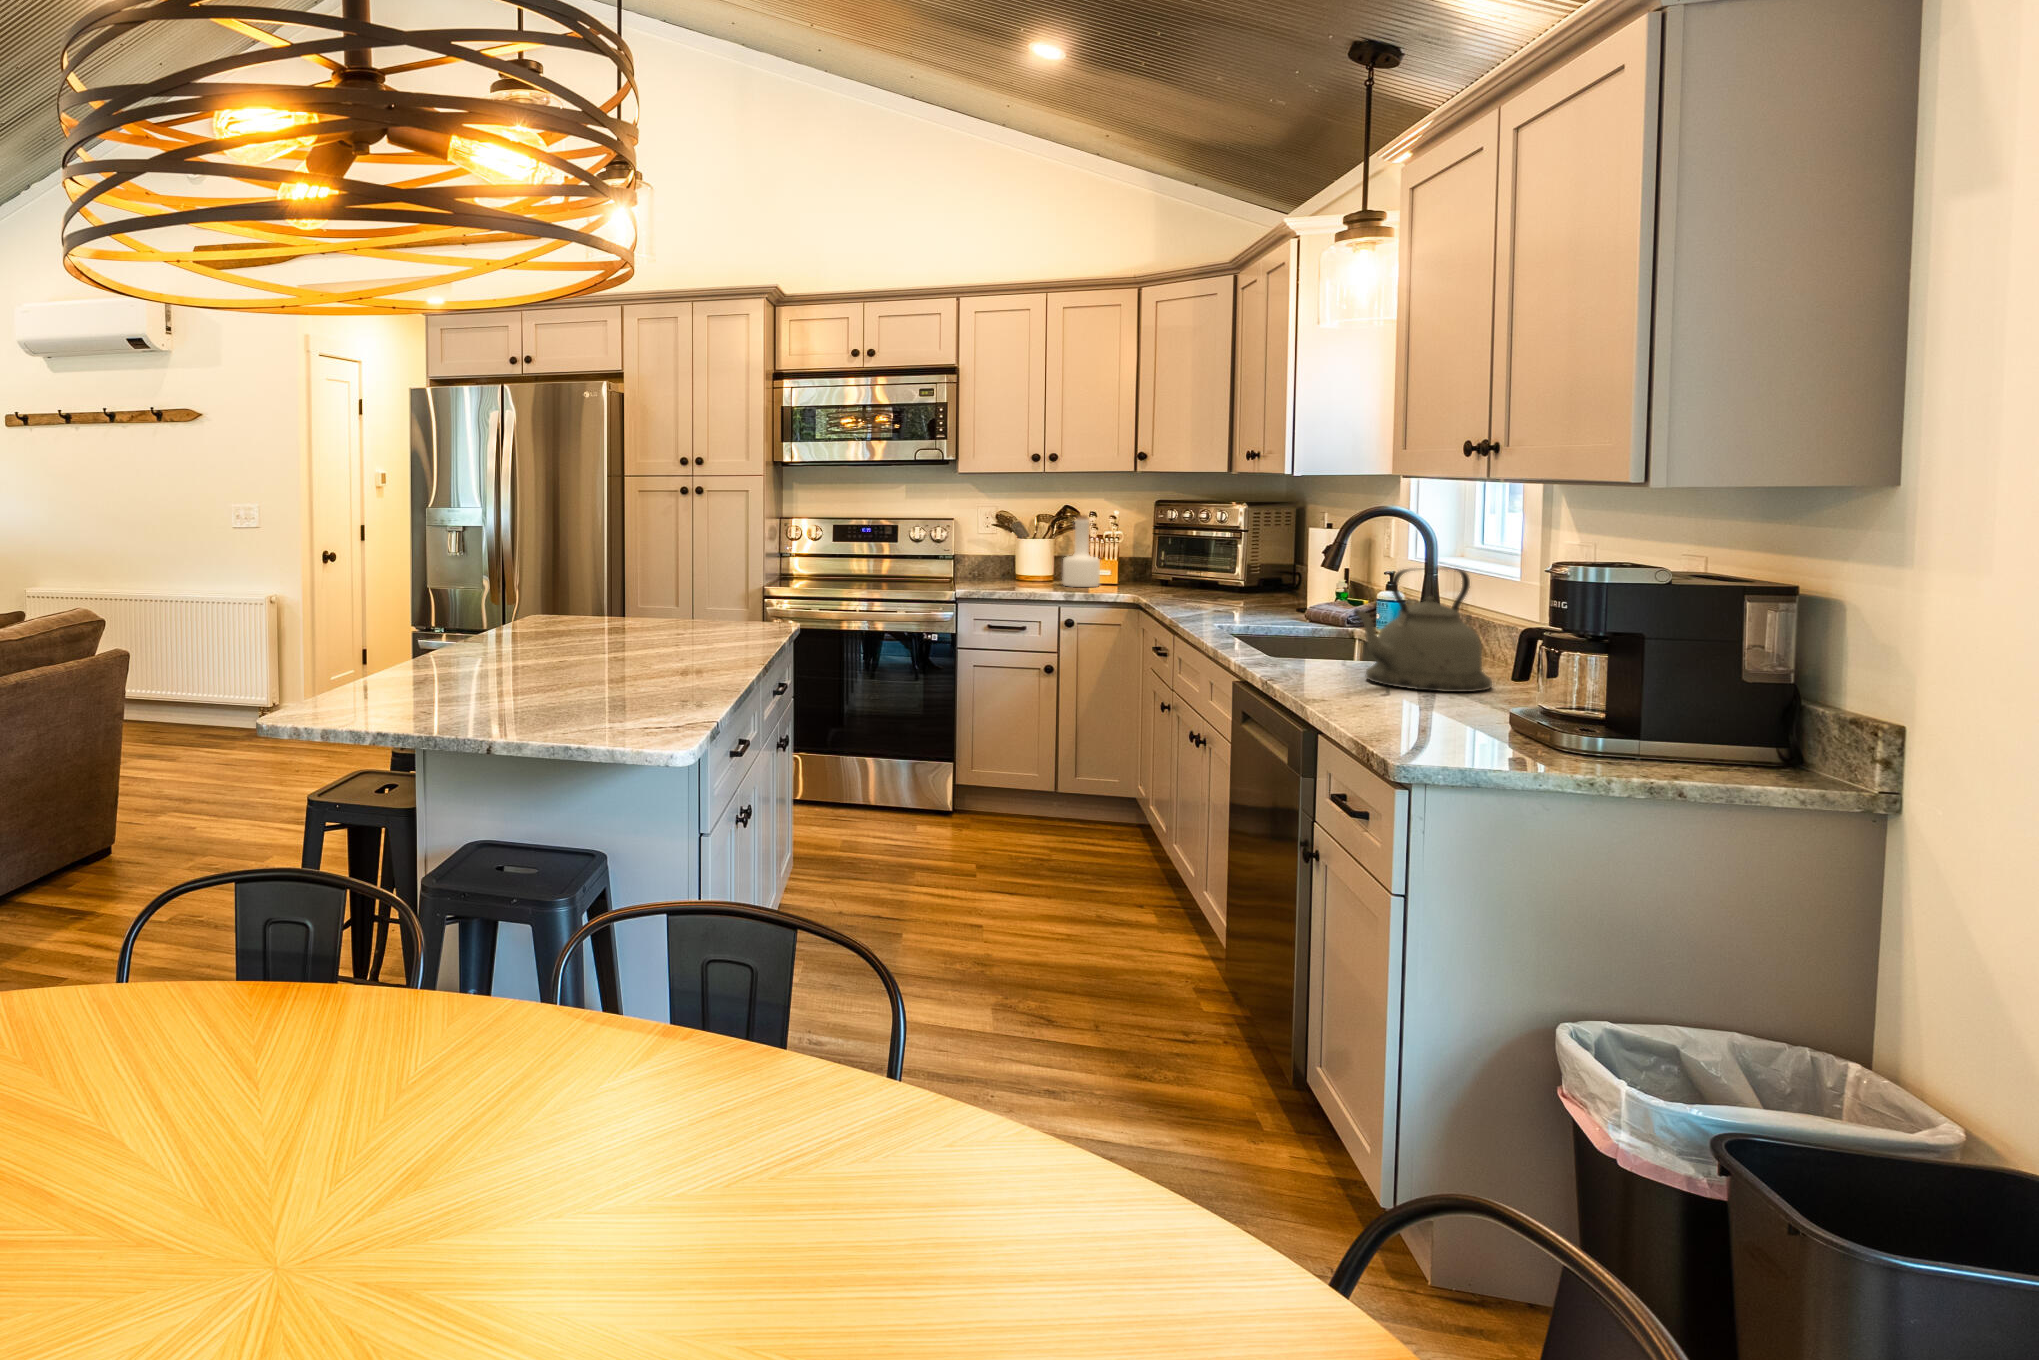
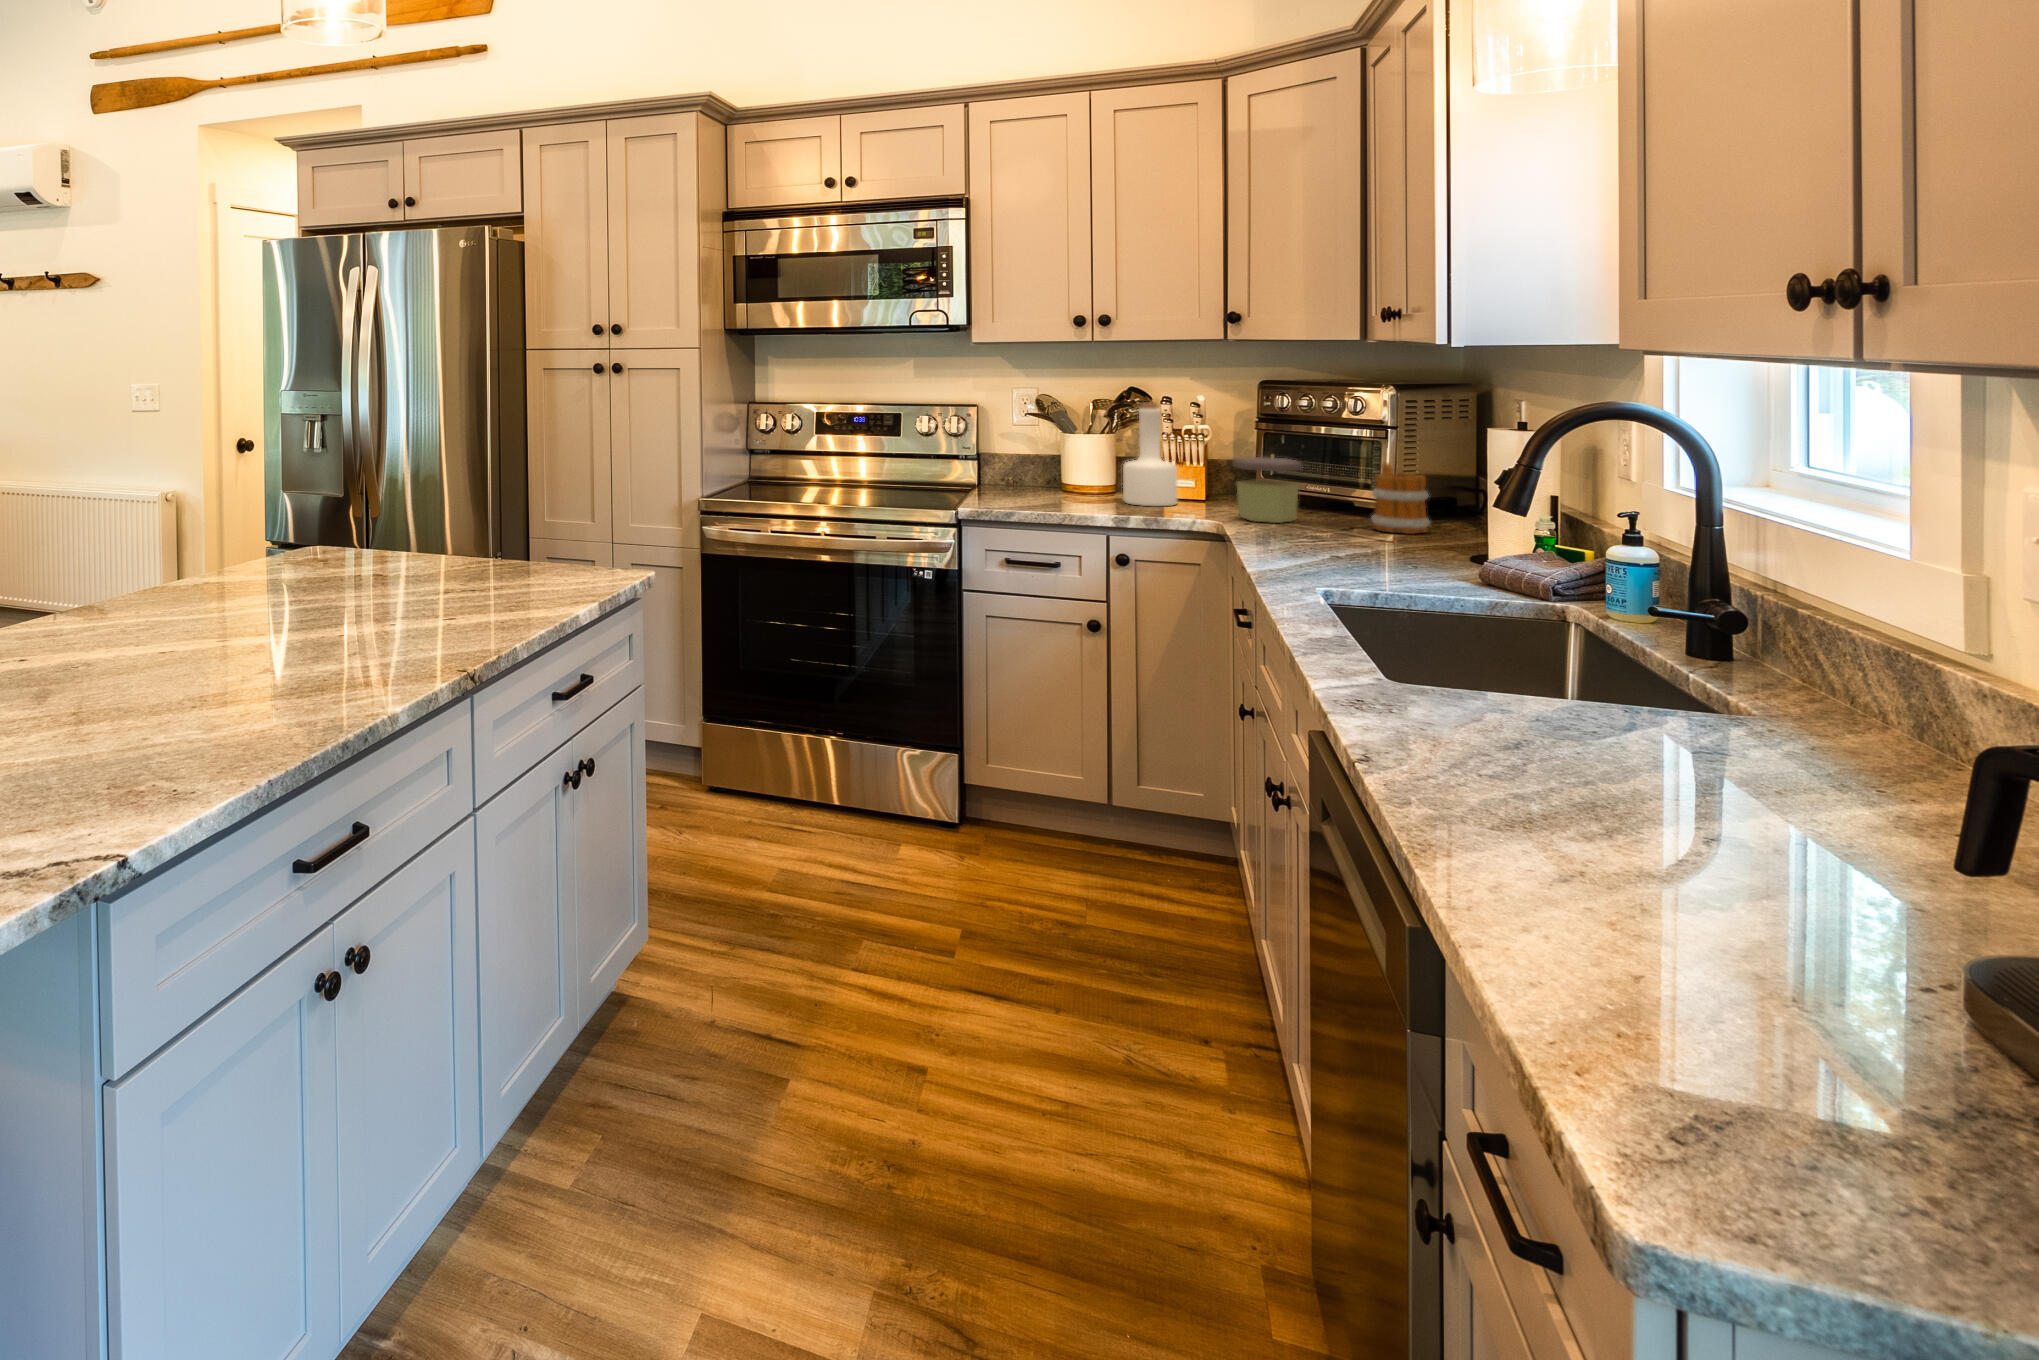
jar: none [1142,551,1188,594] -> present [1233,457,1303,523]
mug: none [1231,553,1269,598] -> present [1371,463,1430,534]
kettle: present [1354,569,1492,692] -> none [1521,548,1861,837]

